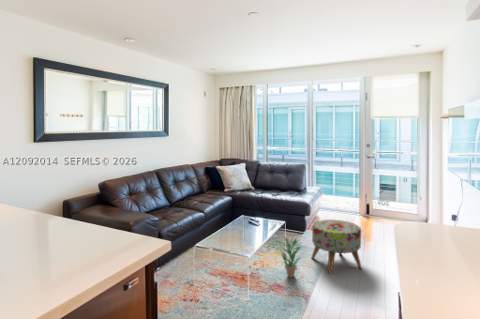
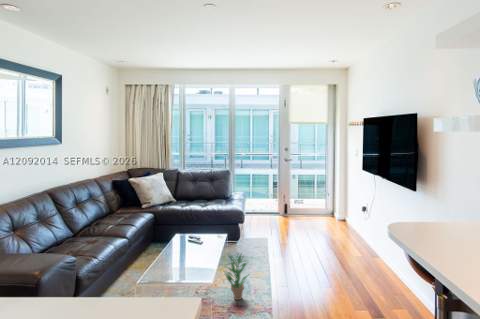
ottoman: present [311,220,362,273] -> none [254,226,308,286]

